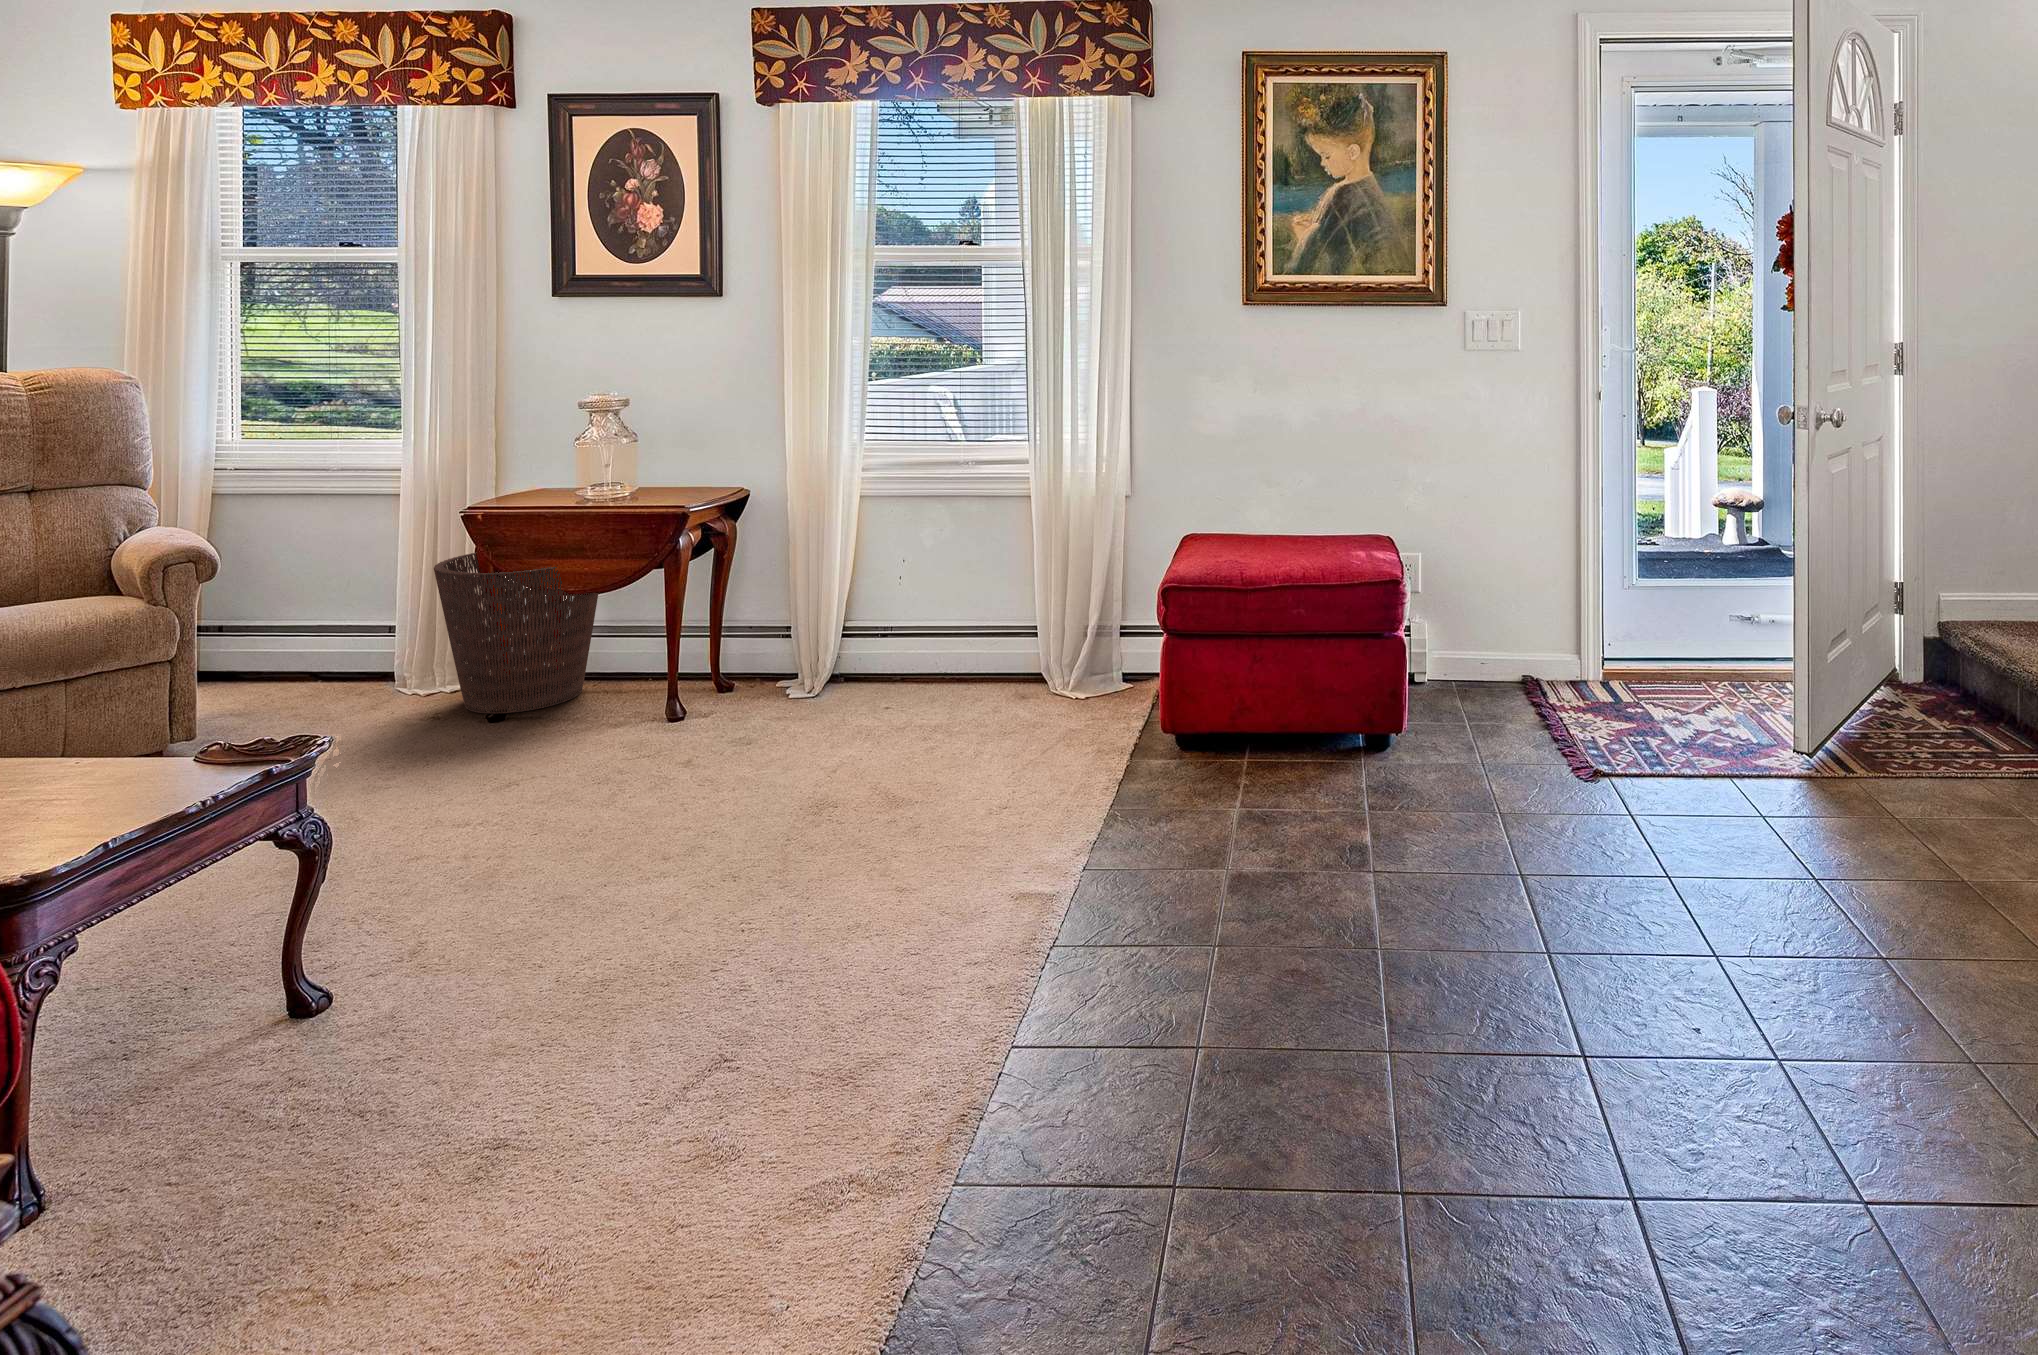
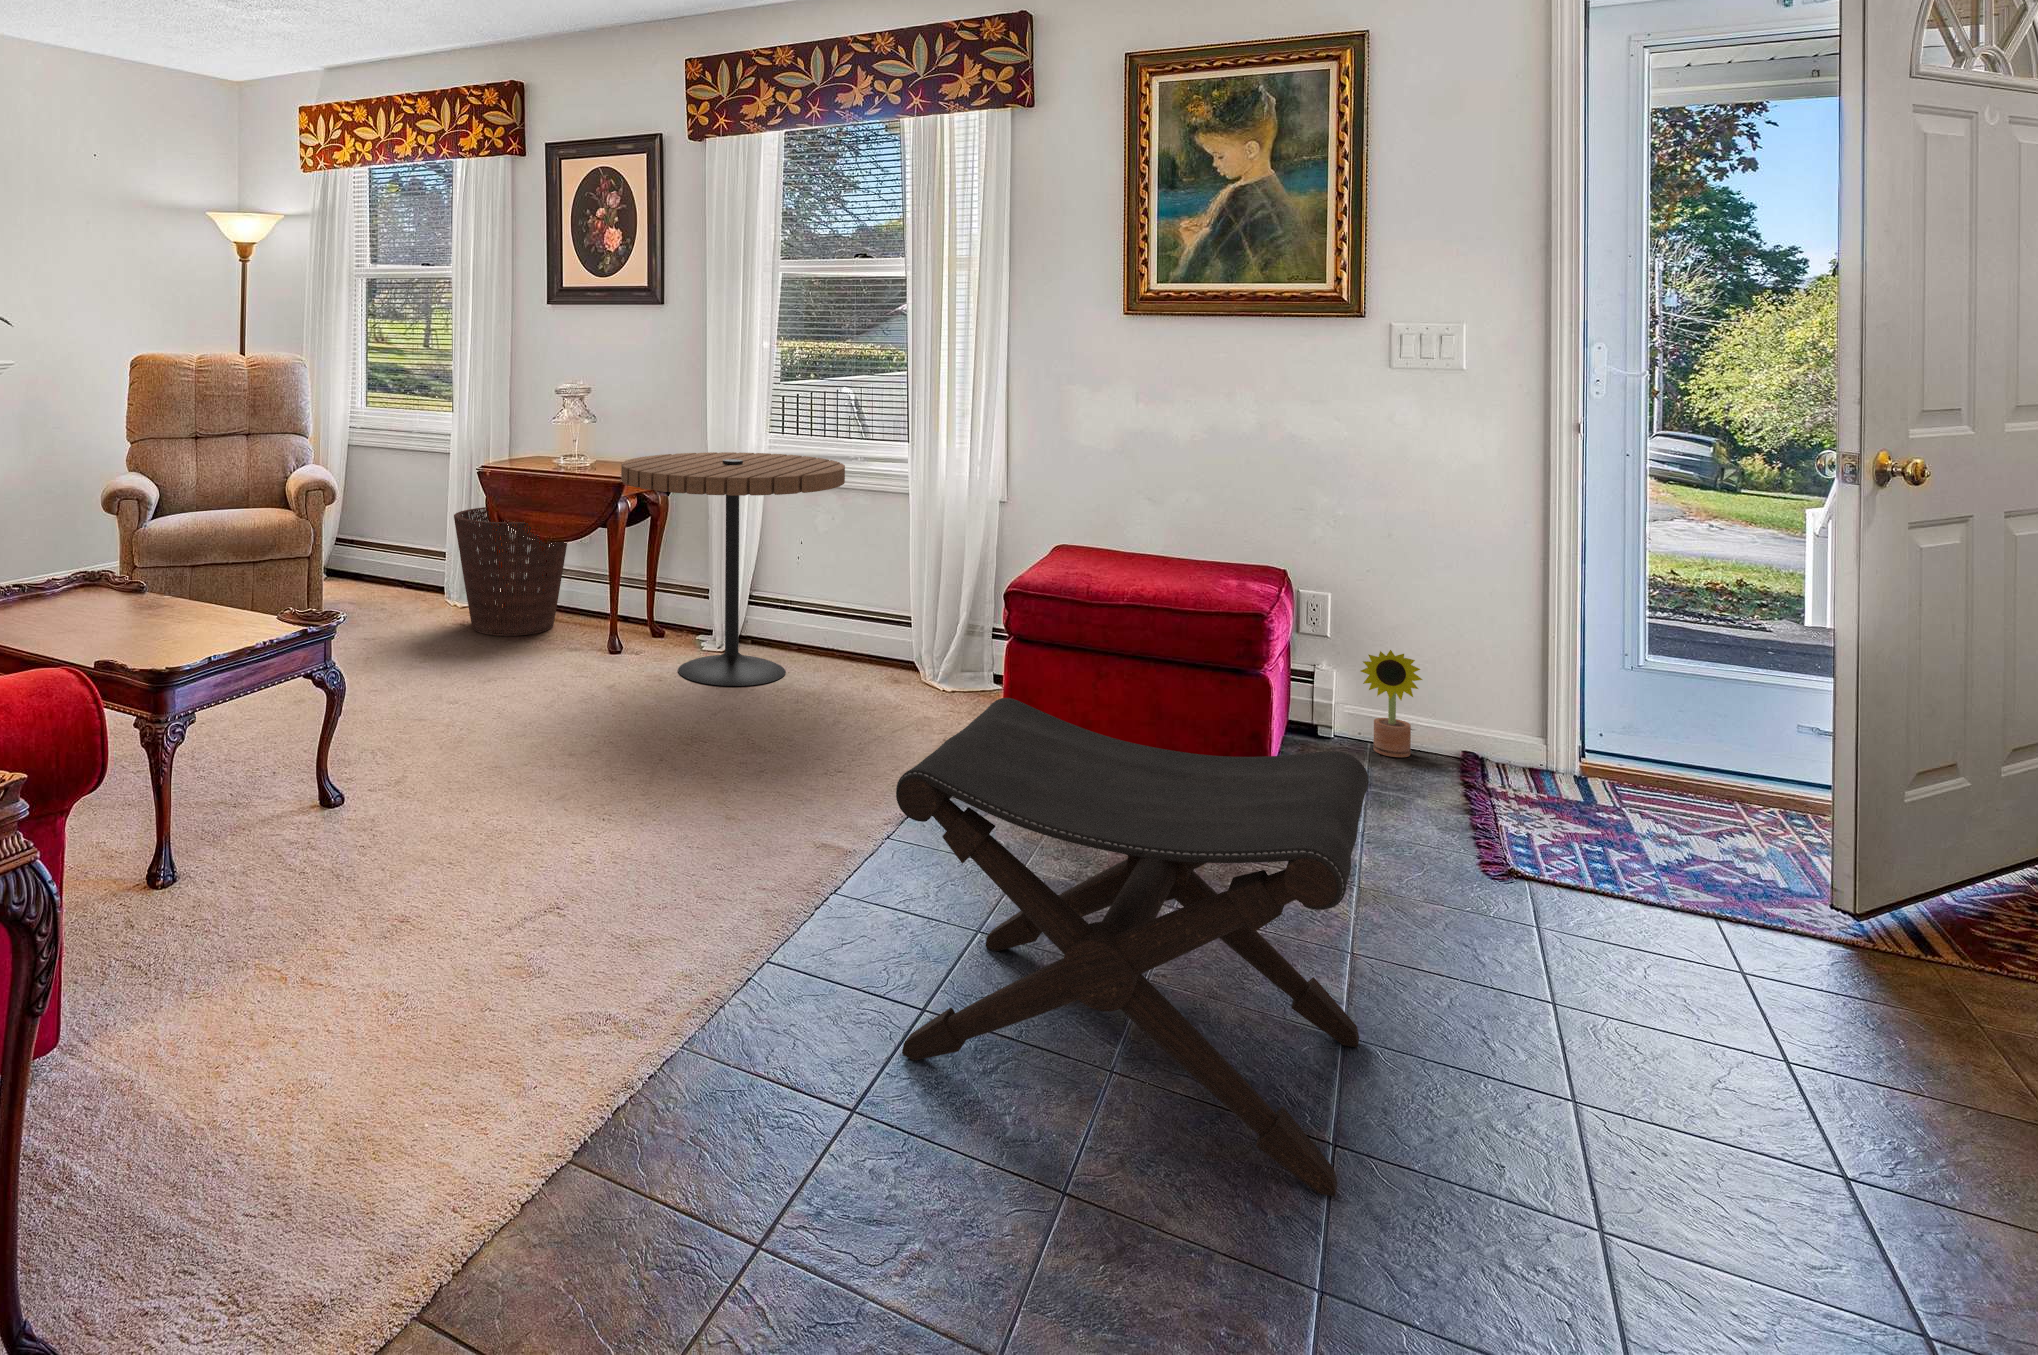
side table: none [698,461,966,729] -> present [621,452,845,686]
decorative plant: none [1451,597,1499,689] -> present [1361,650,1422,757]
footstool: none [1225,700,1636,1089] -> present [896,698,1369,1196]

